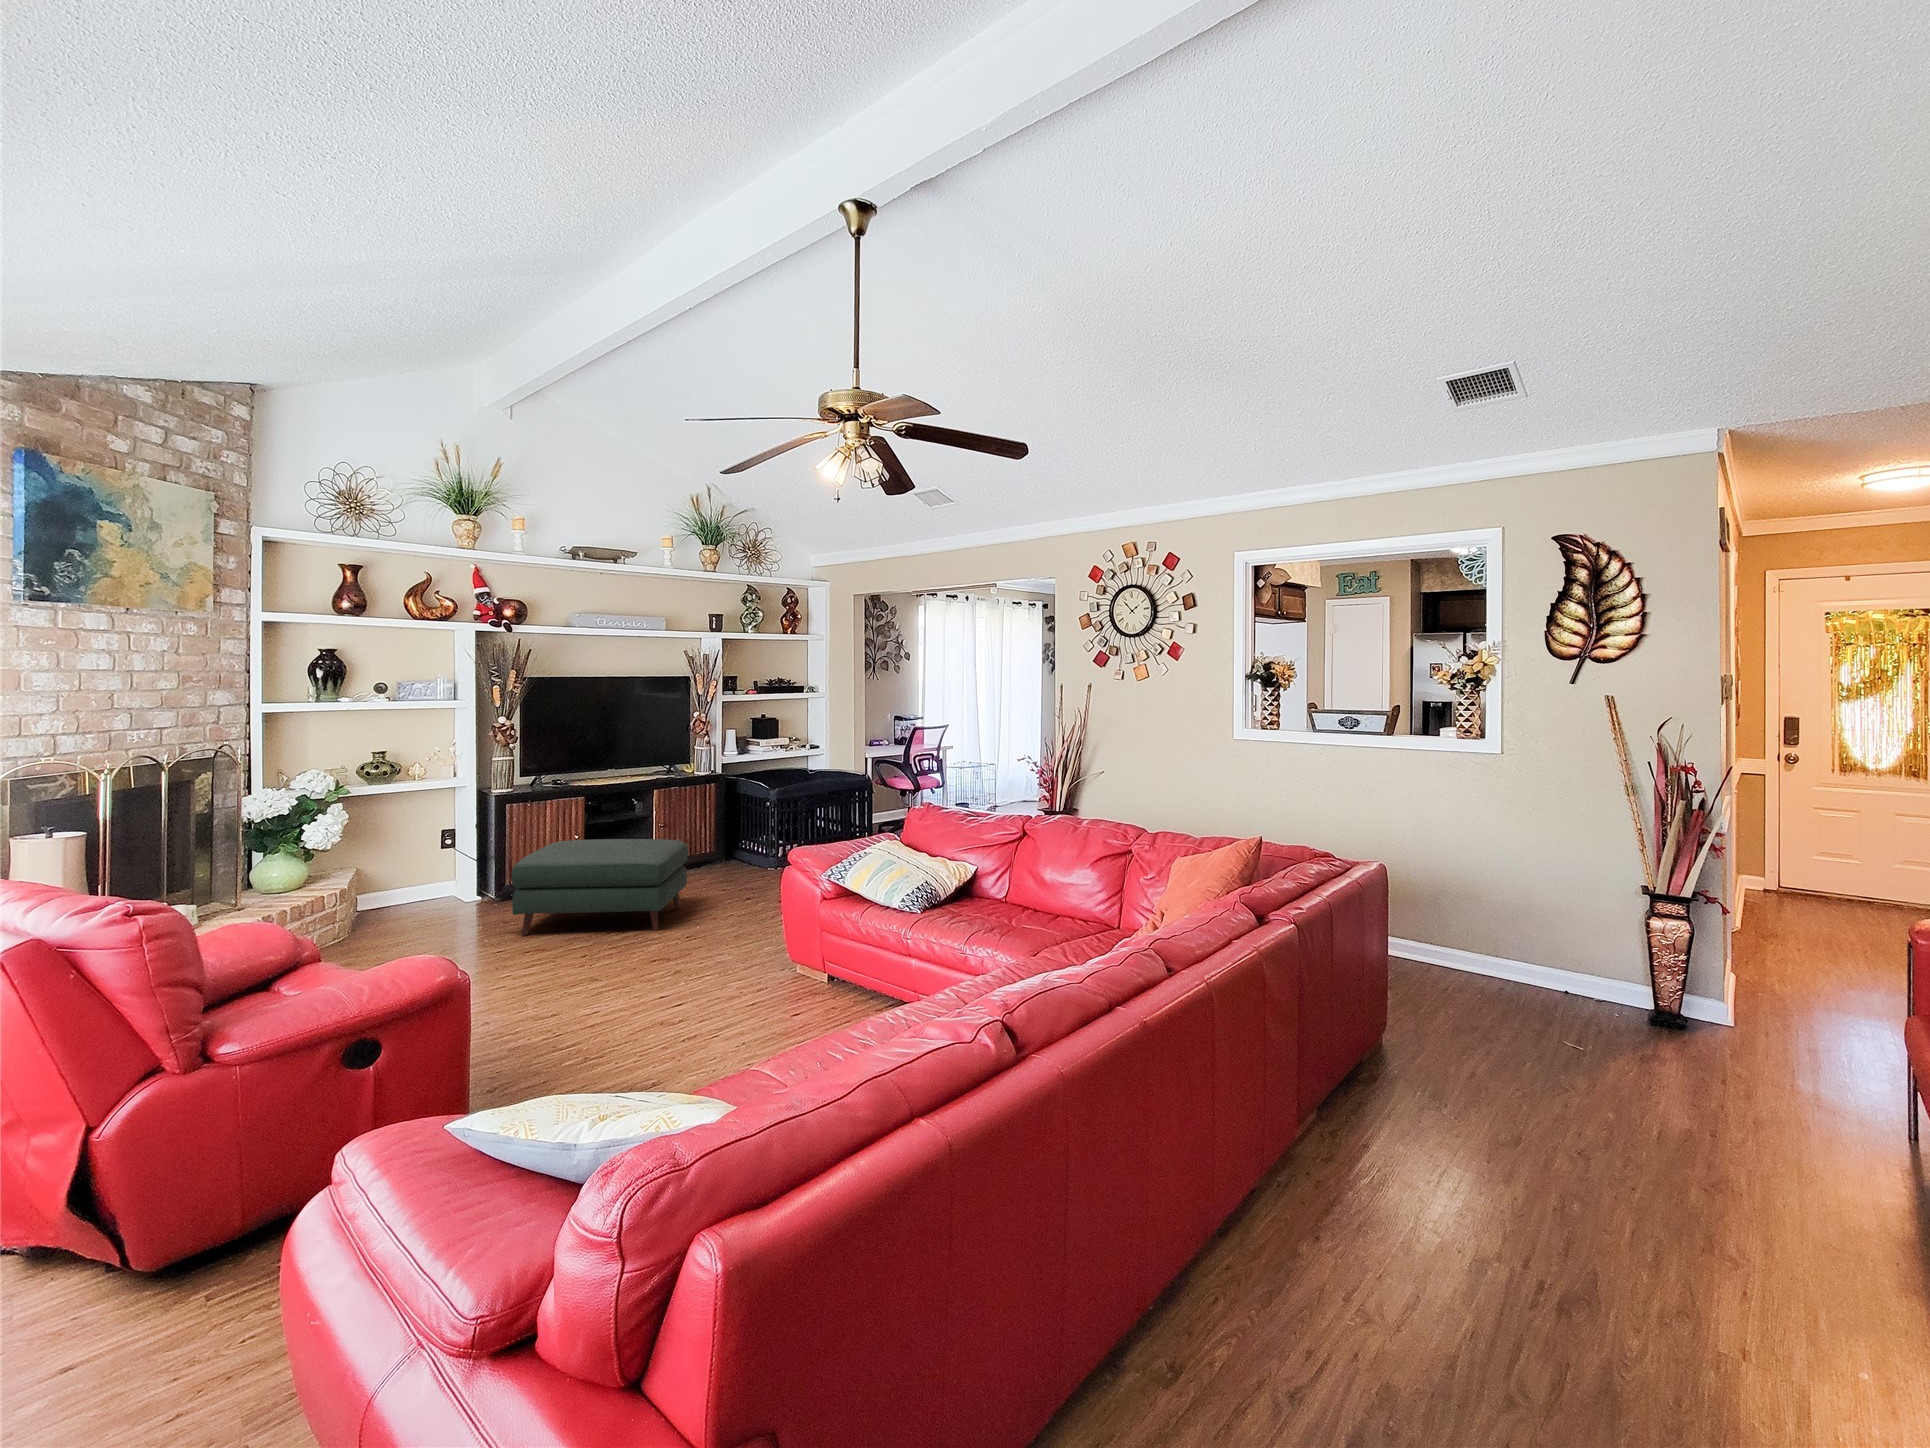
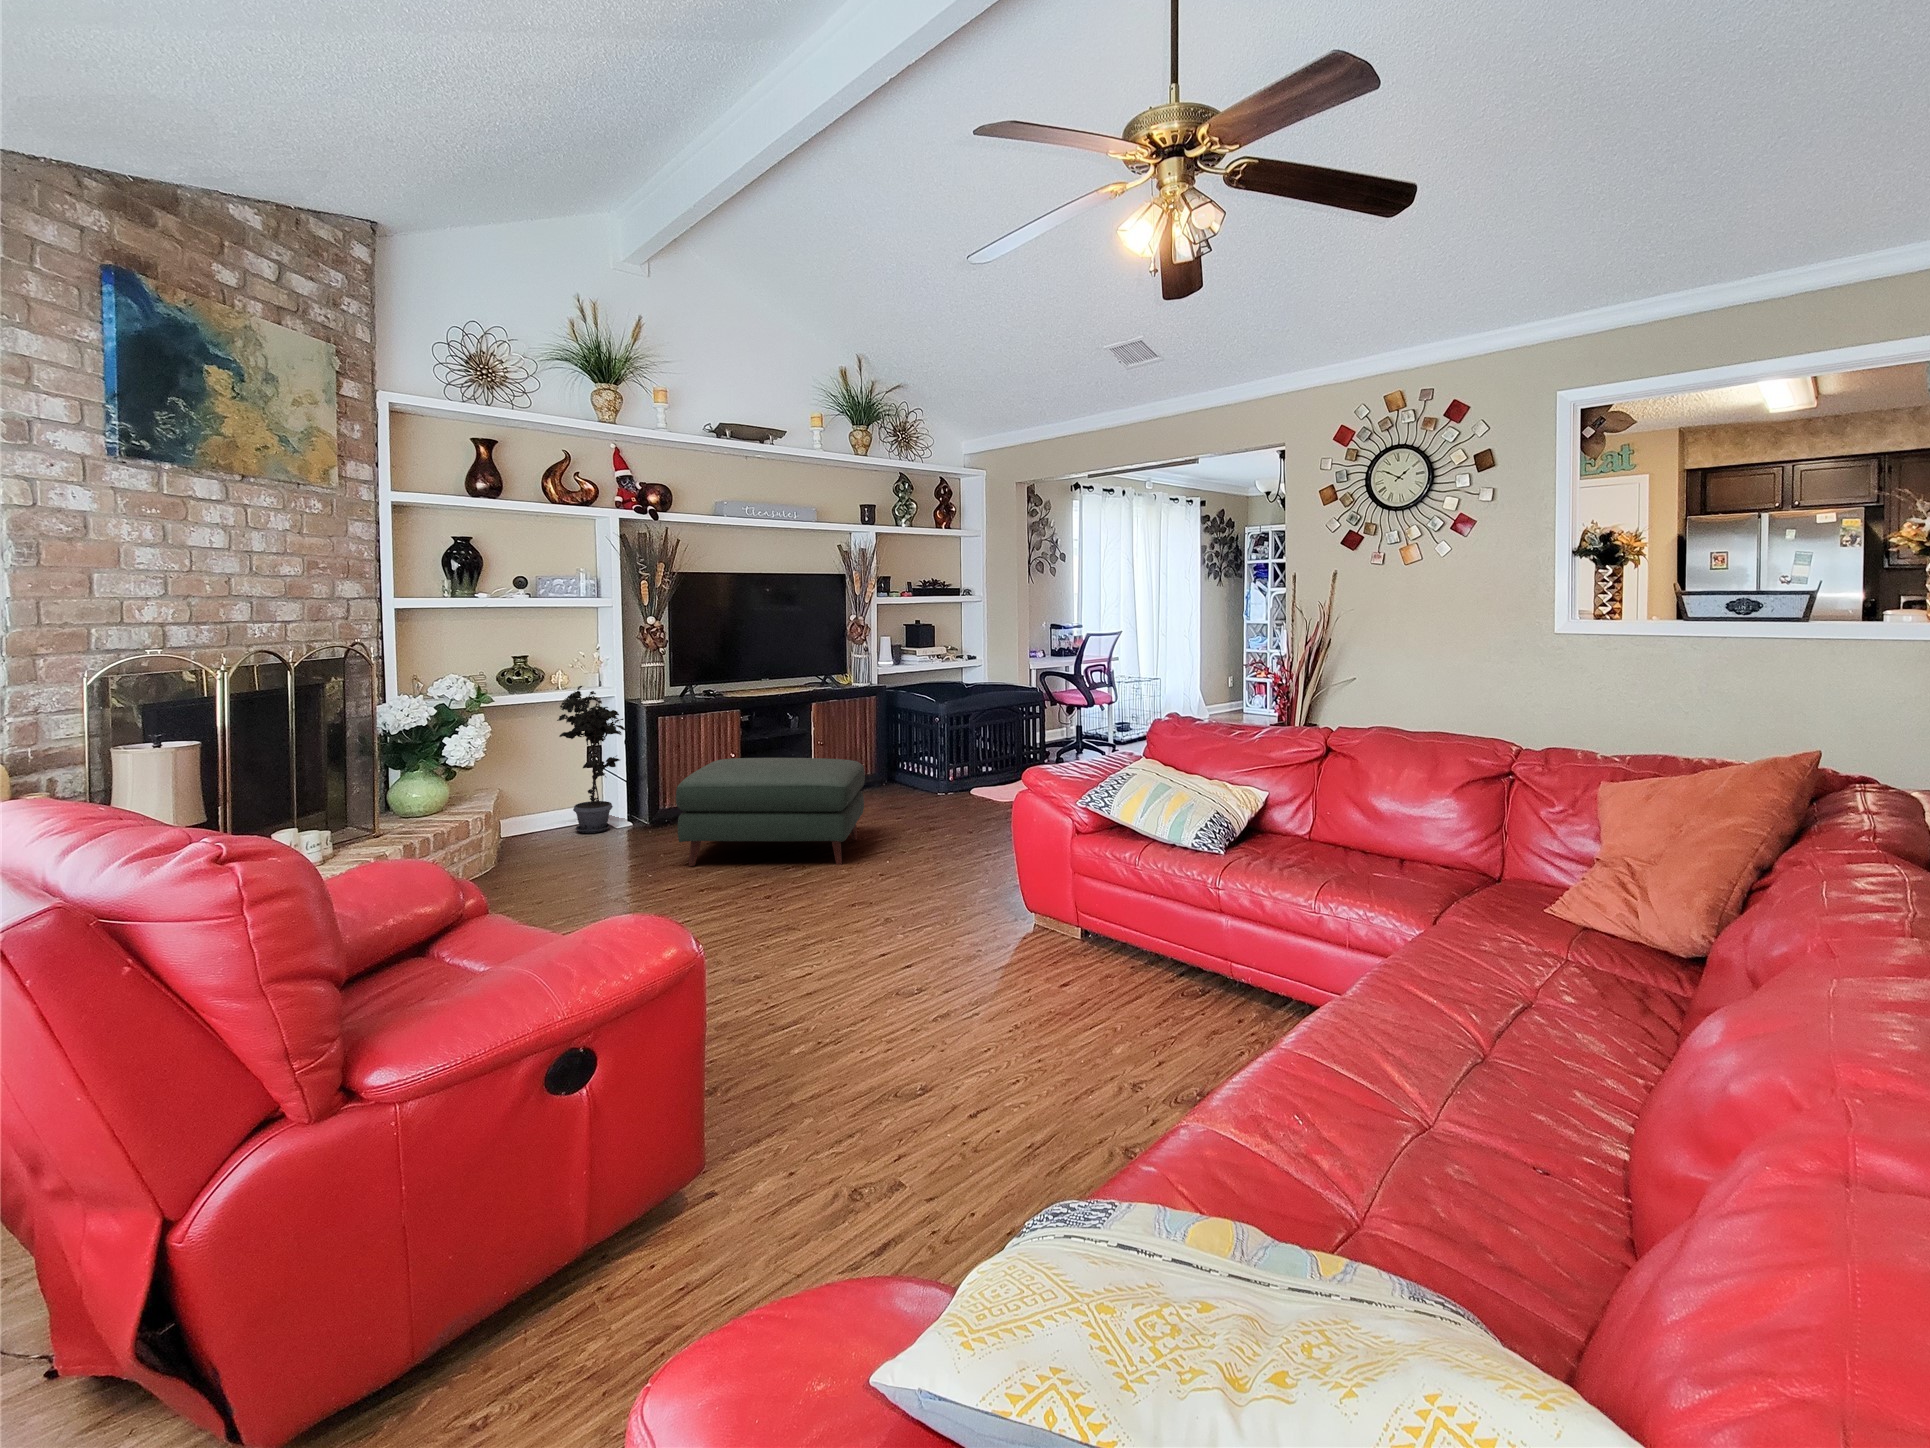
potted plant: none [410,778,479,908] -> present [557,686,627,833]

